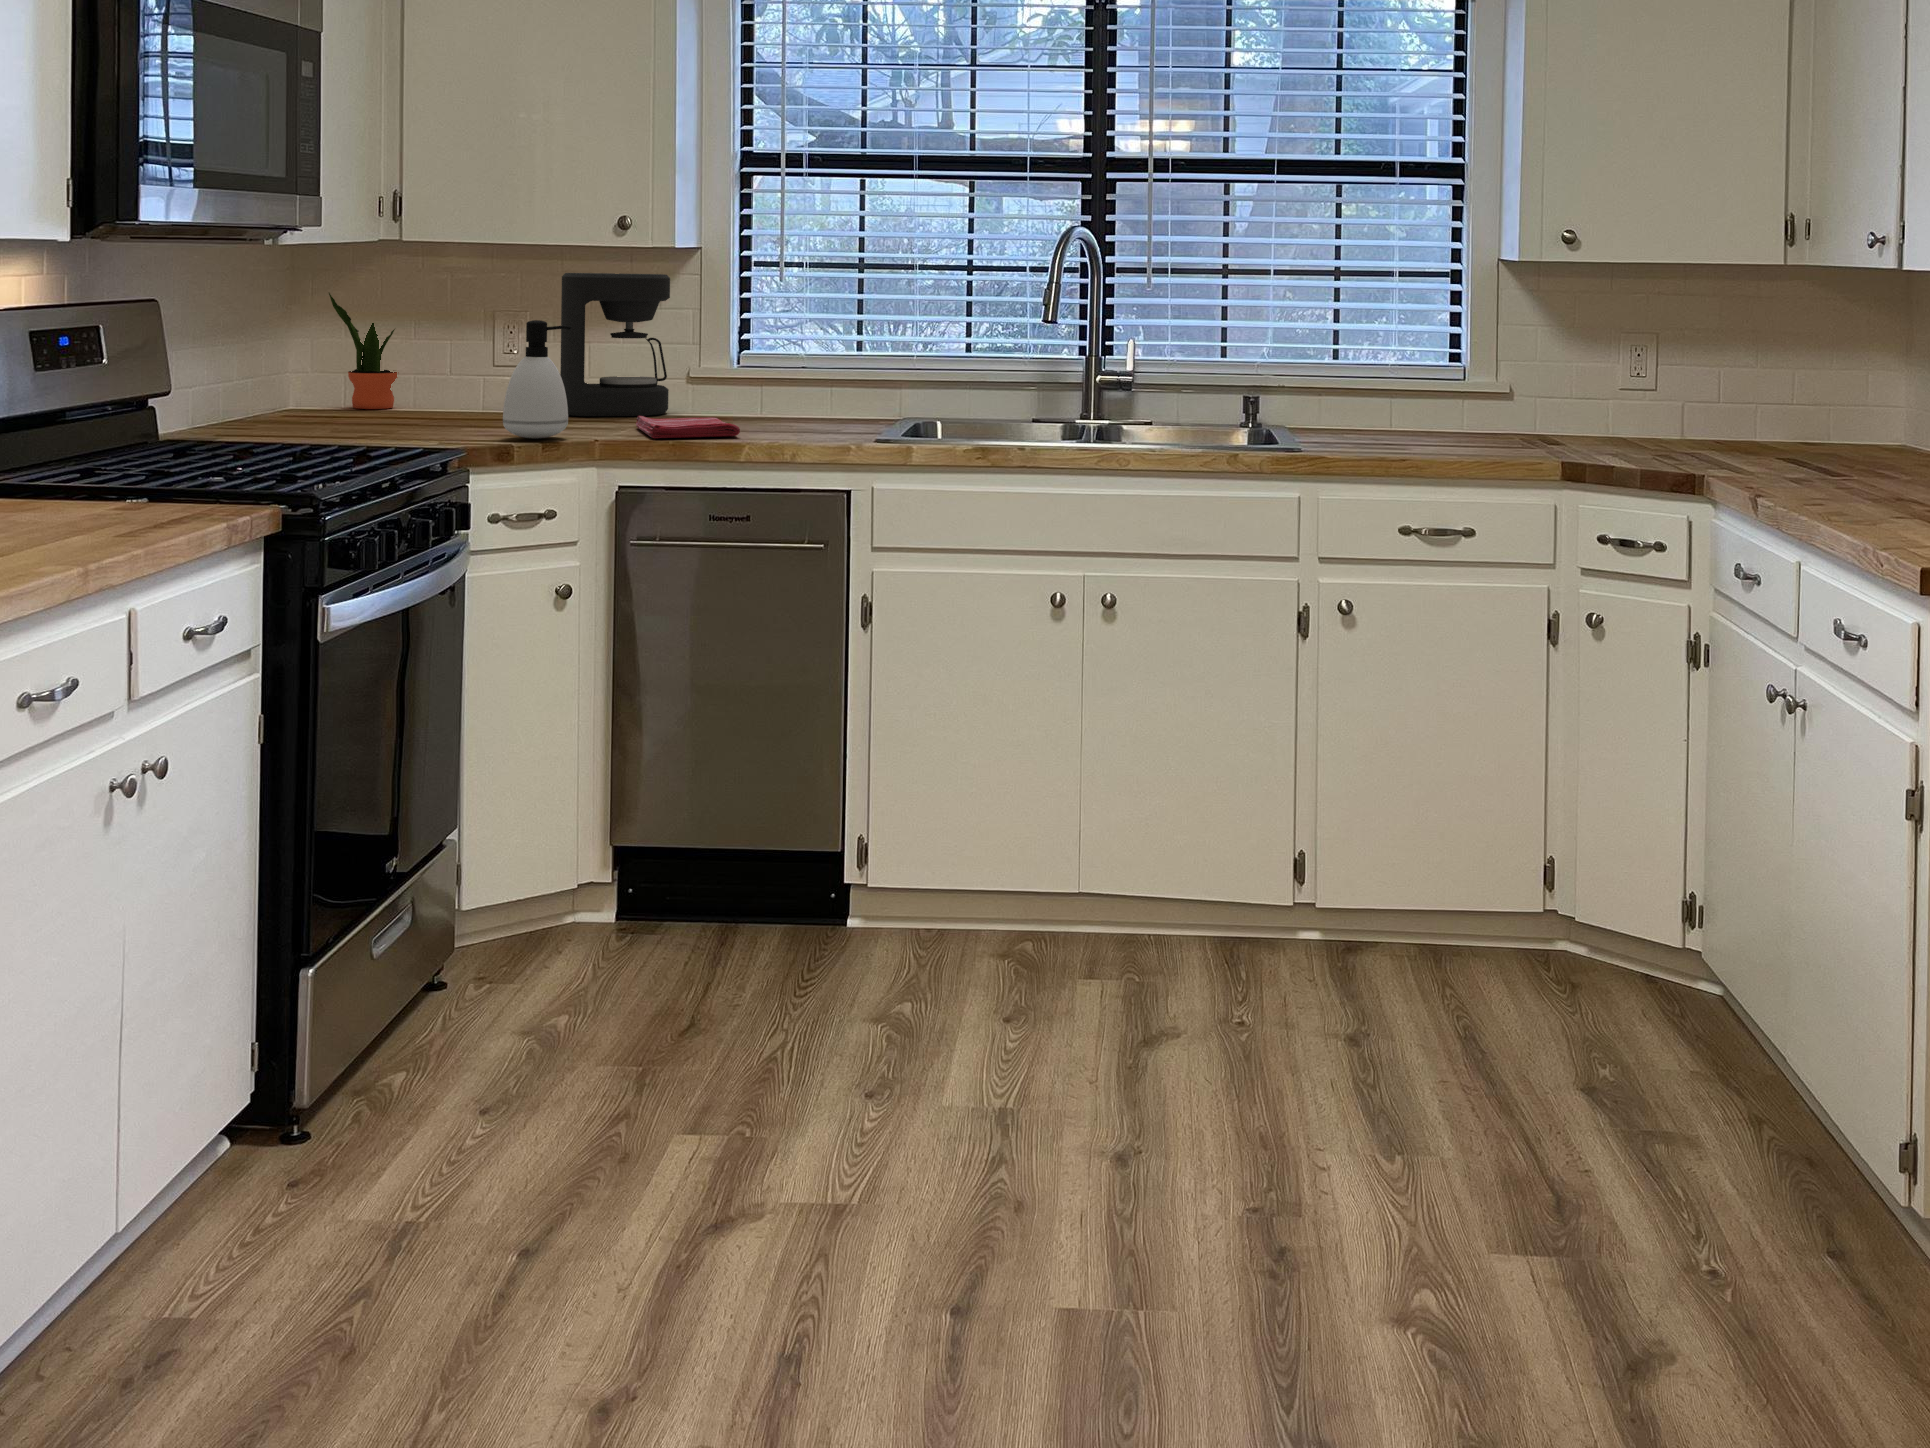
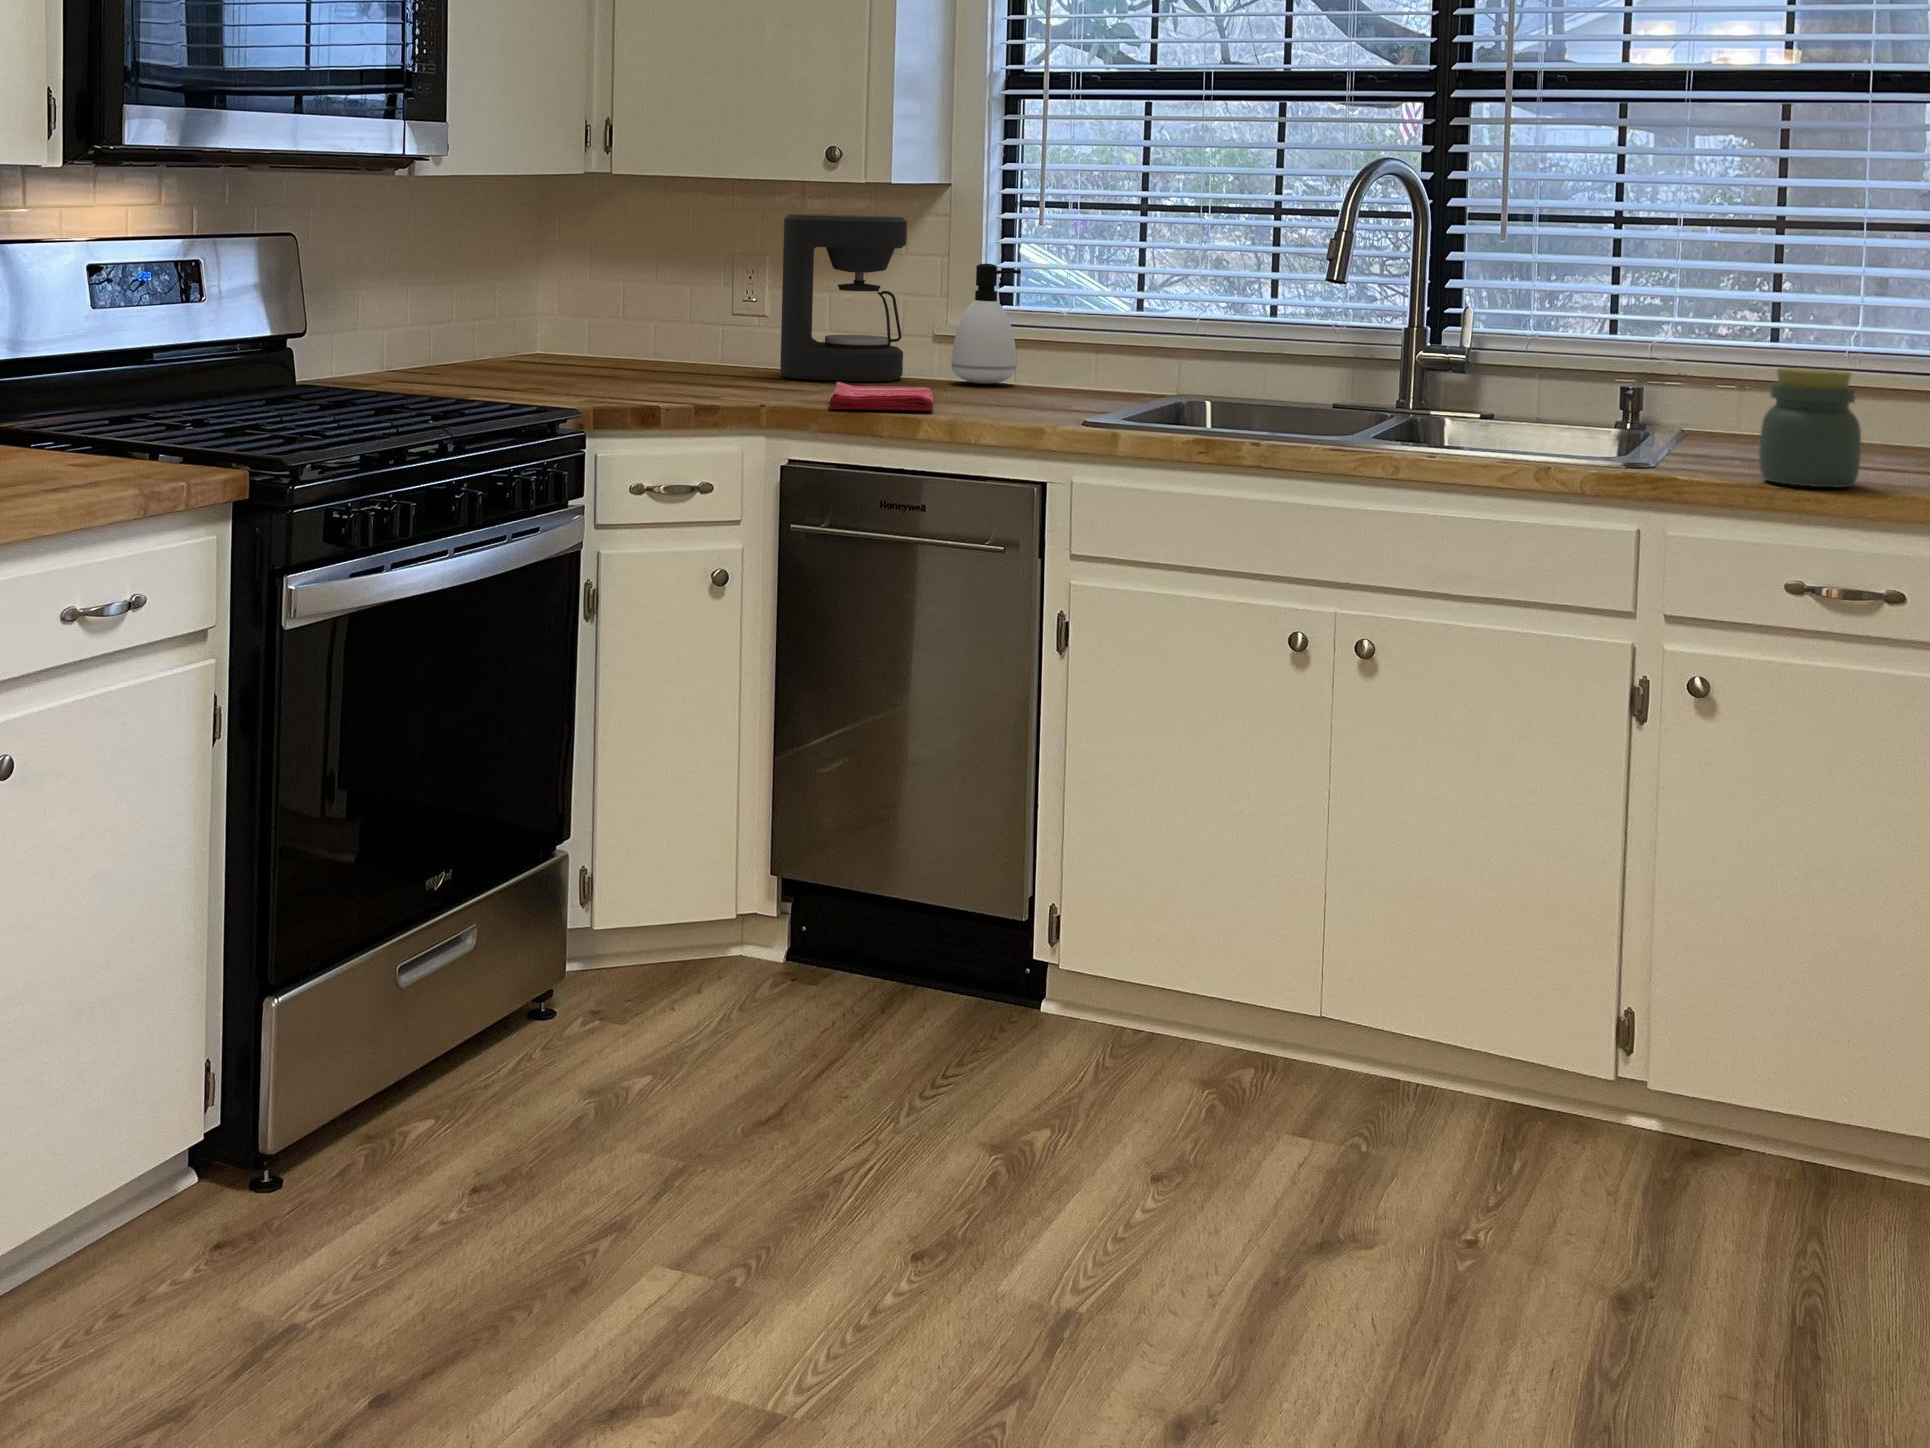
potted plant: present [329,293,397,409] -> none [553,232,624,361]
soap dispenser: present [503,320,571,439] -> present [951,264,1021,384]
jar: none [1377,373,1443,457] -> present [1759,368,1861,487]

